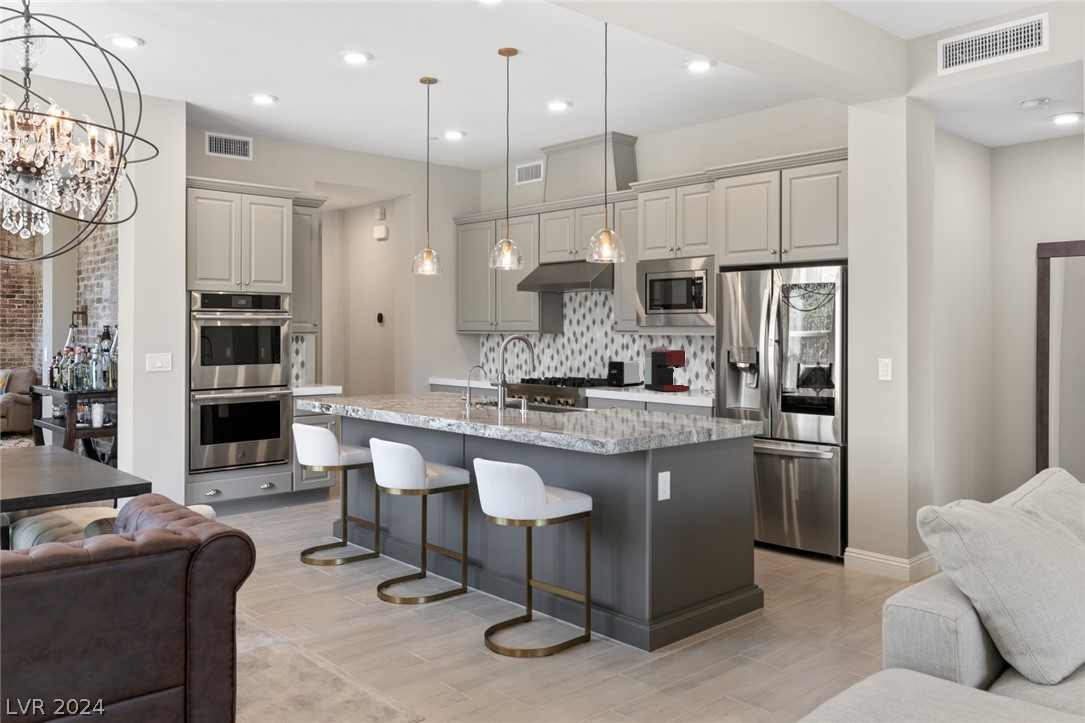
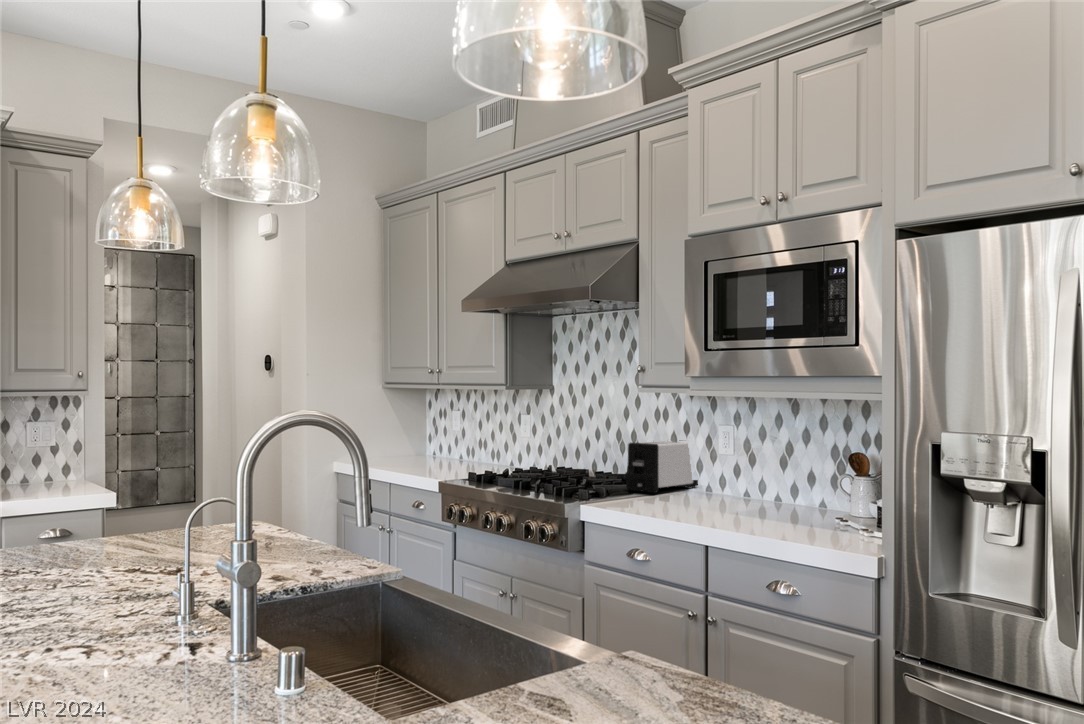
coffee maker: present [645,346,690,391] -> none [699,415,794,510]

